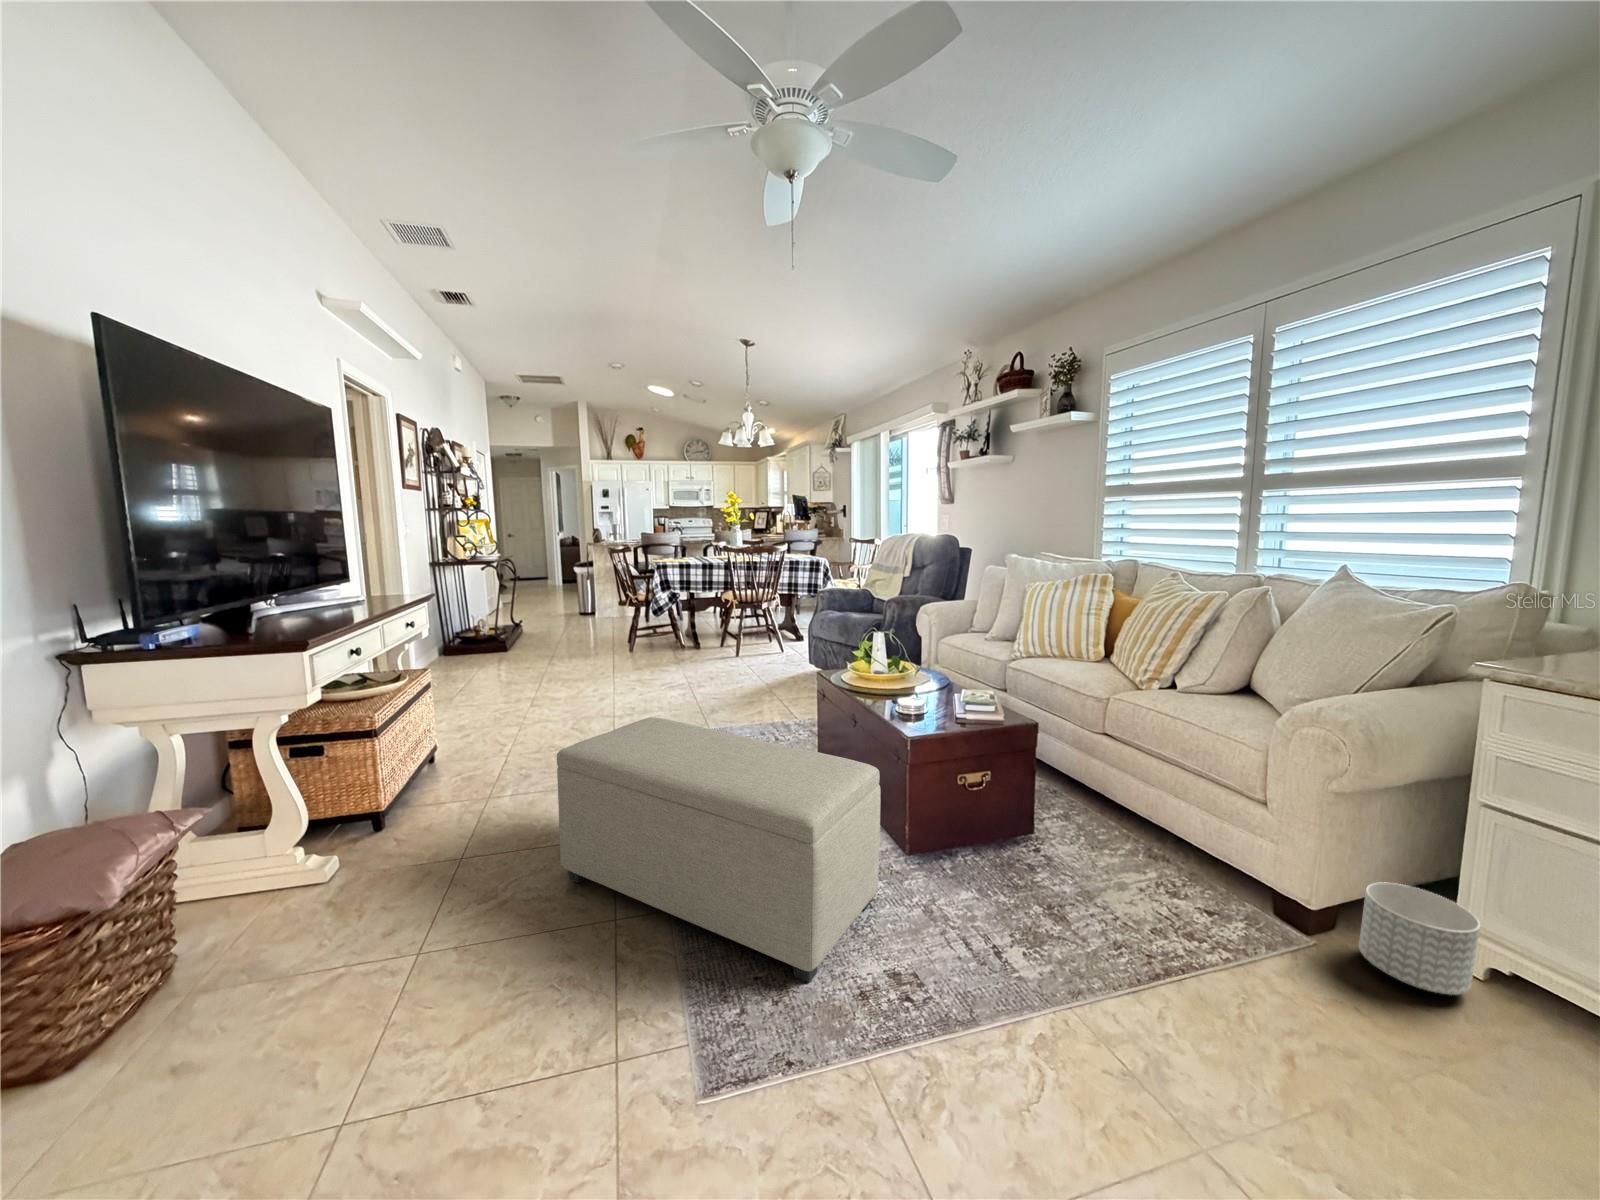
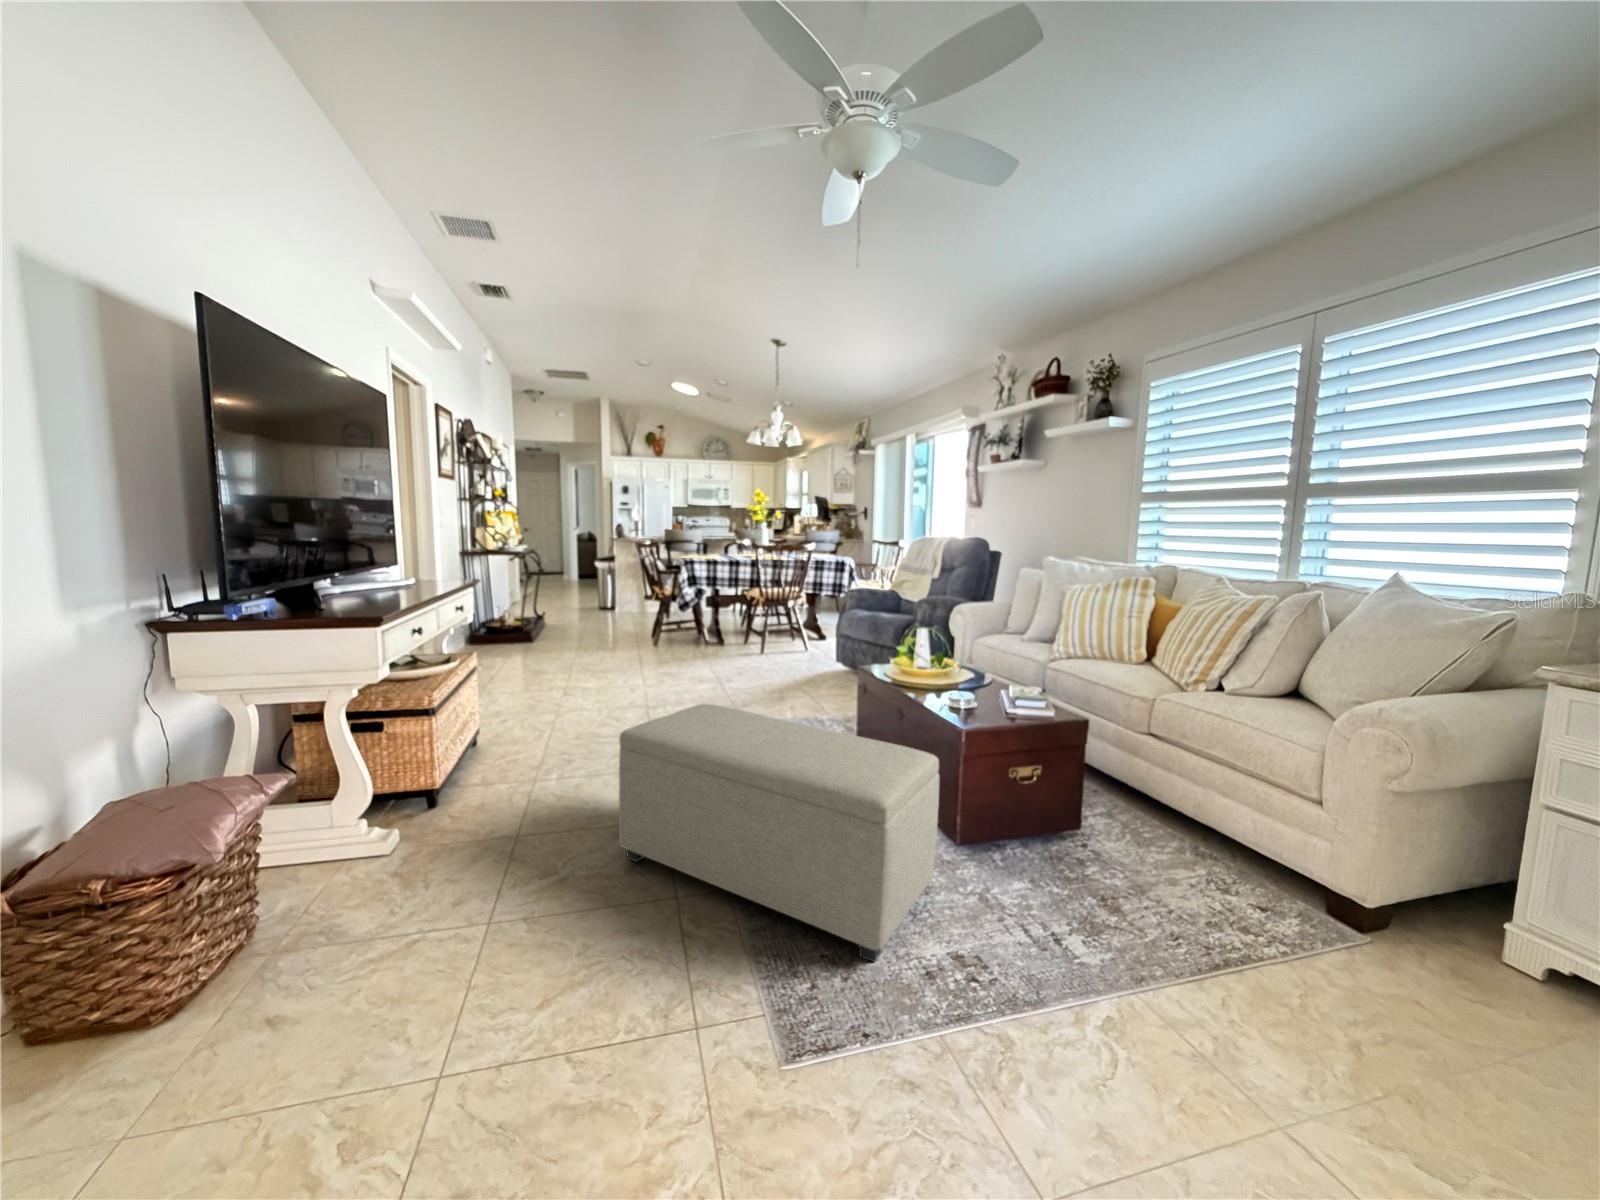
planter: present [1359,882,1480,995] -> none [1417,882,1543,993]

